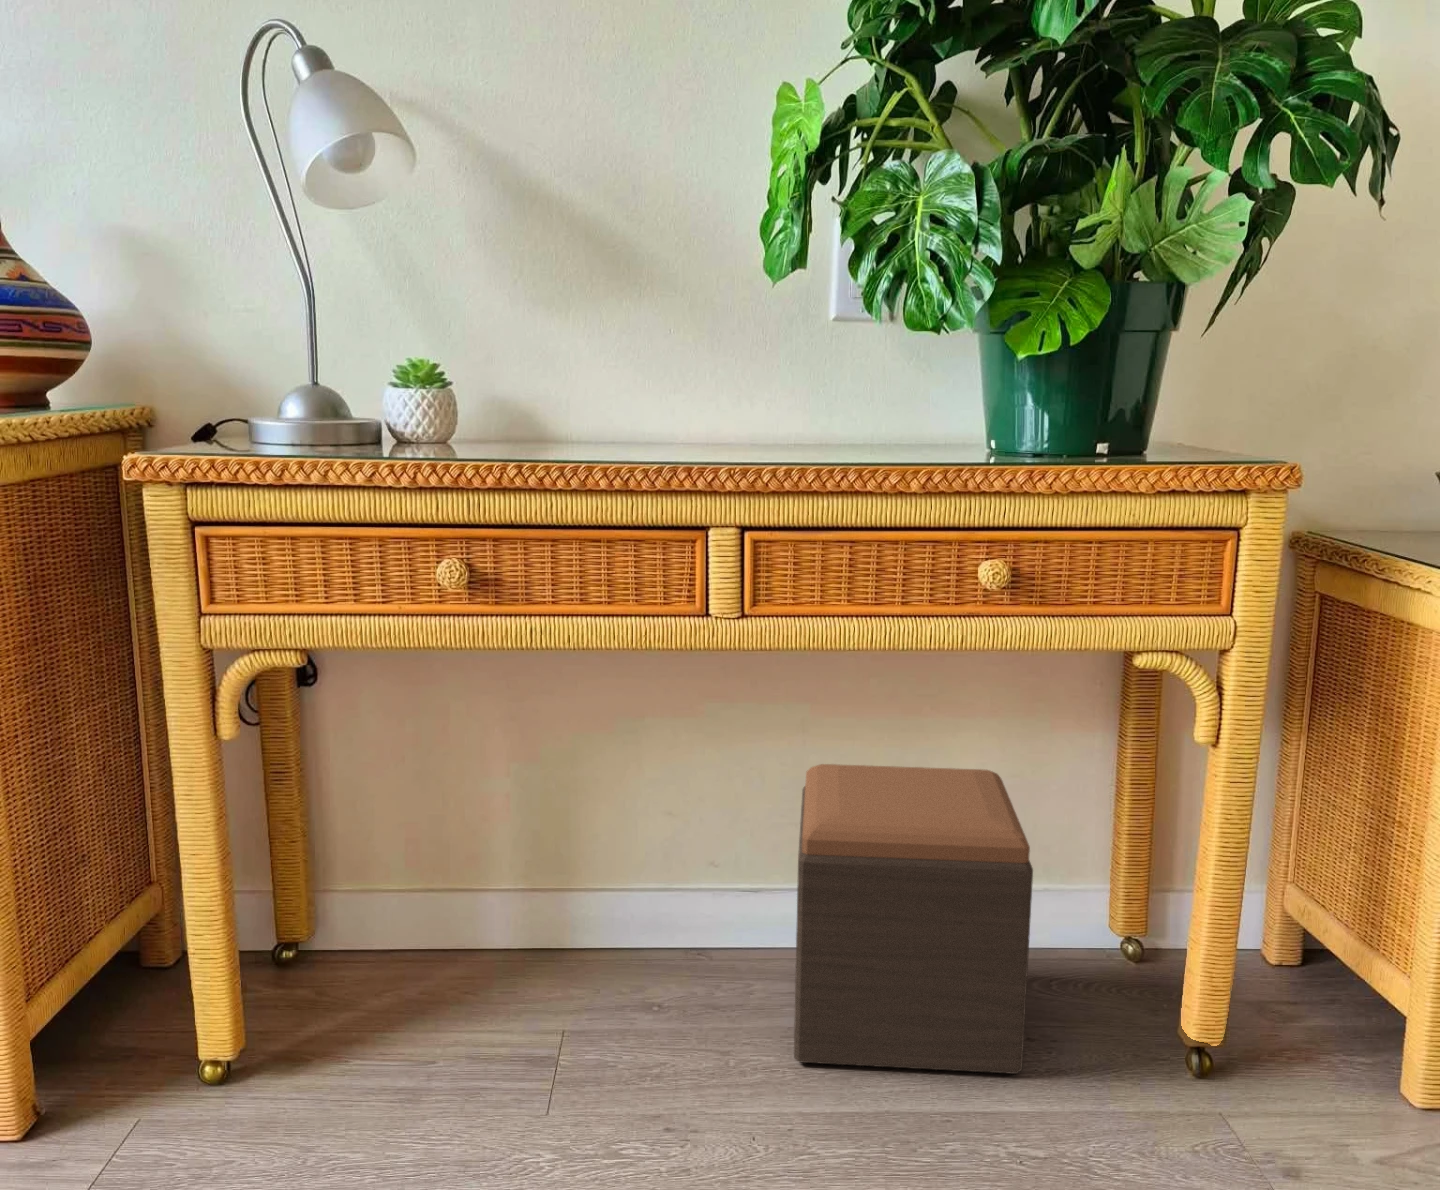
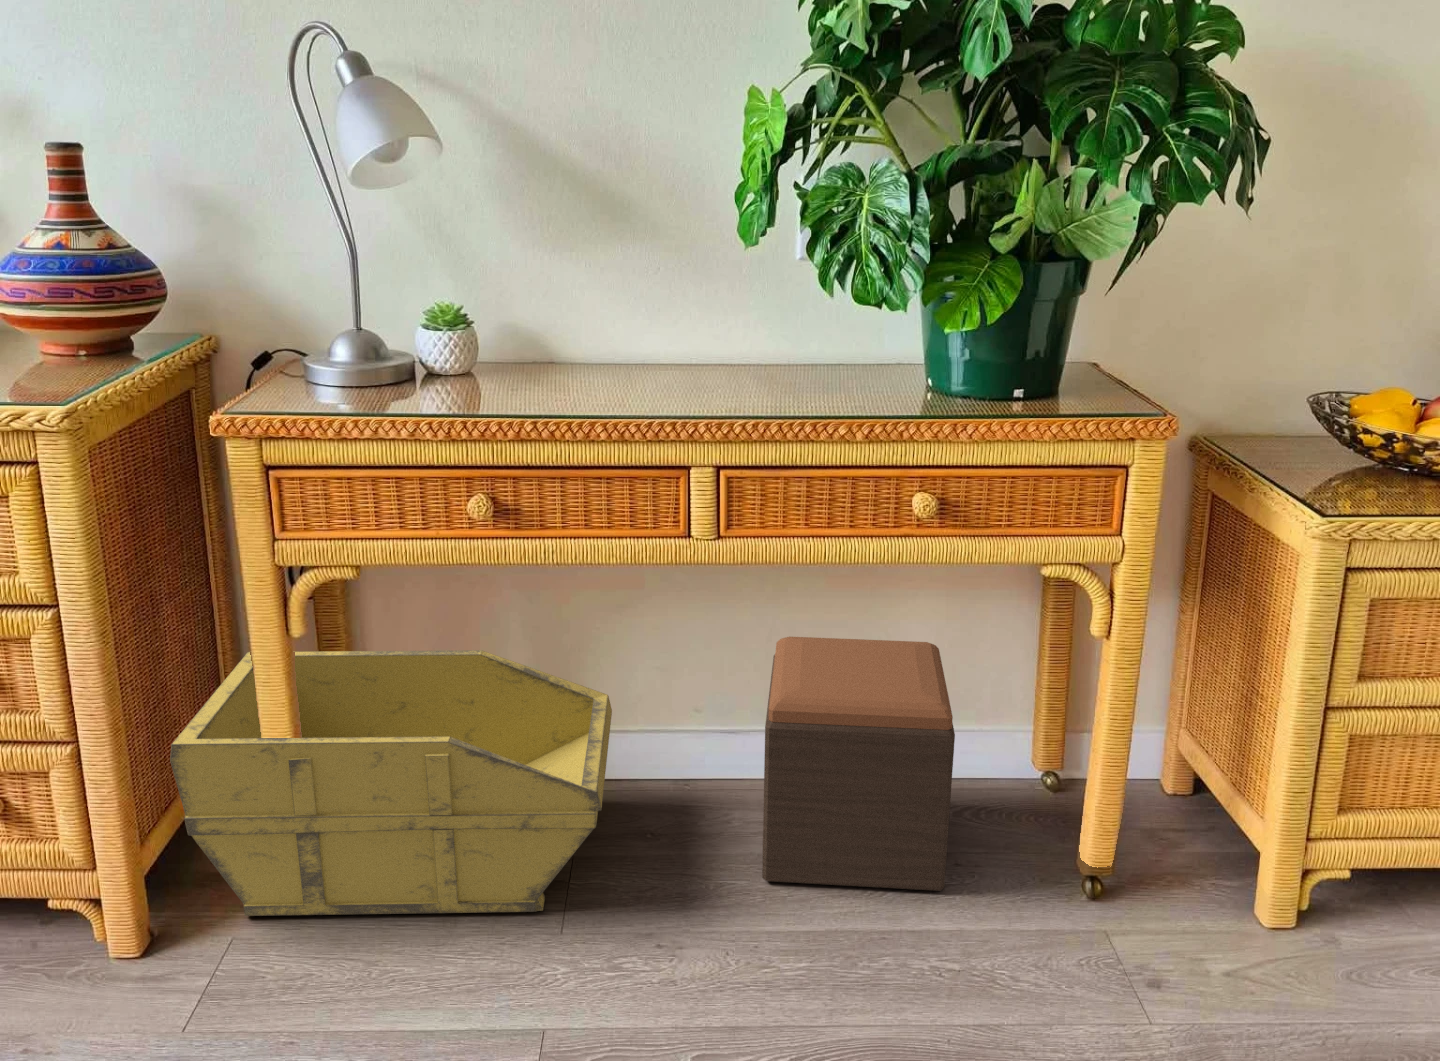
storage bin: none [55,781,608,1103] -> present [170,650,612,916]

